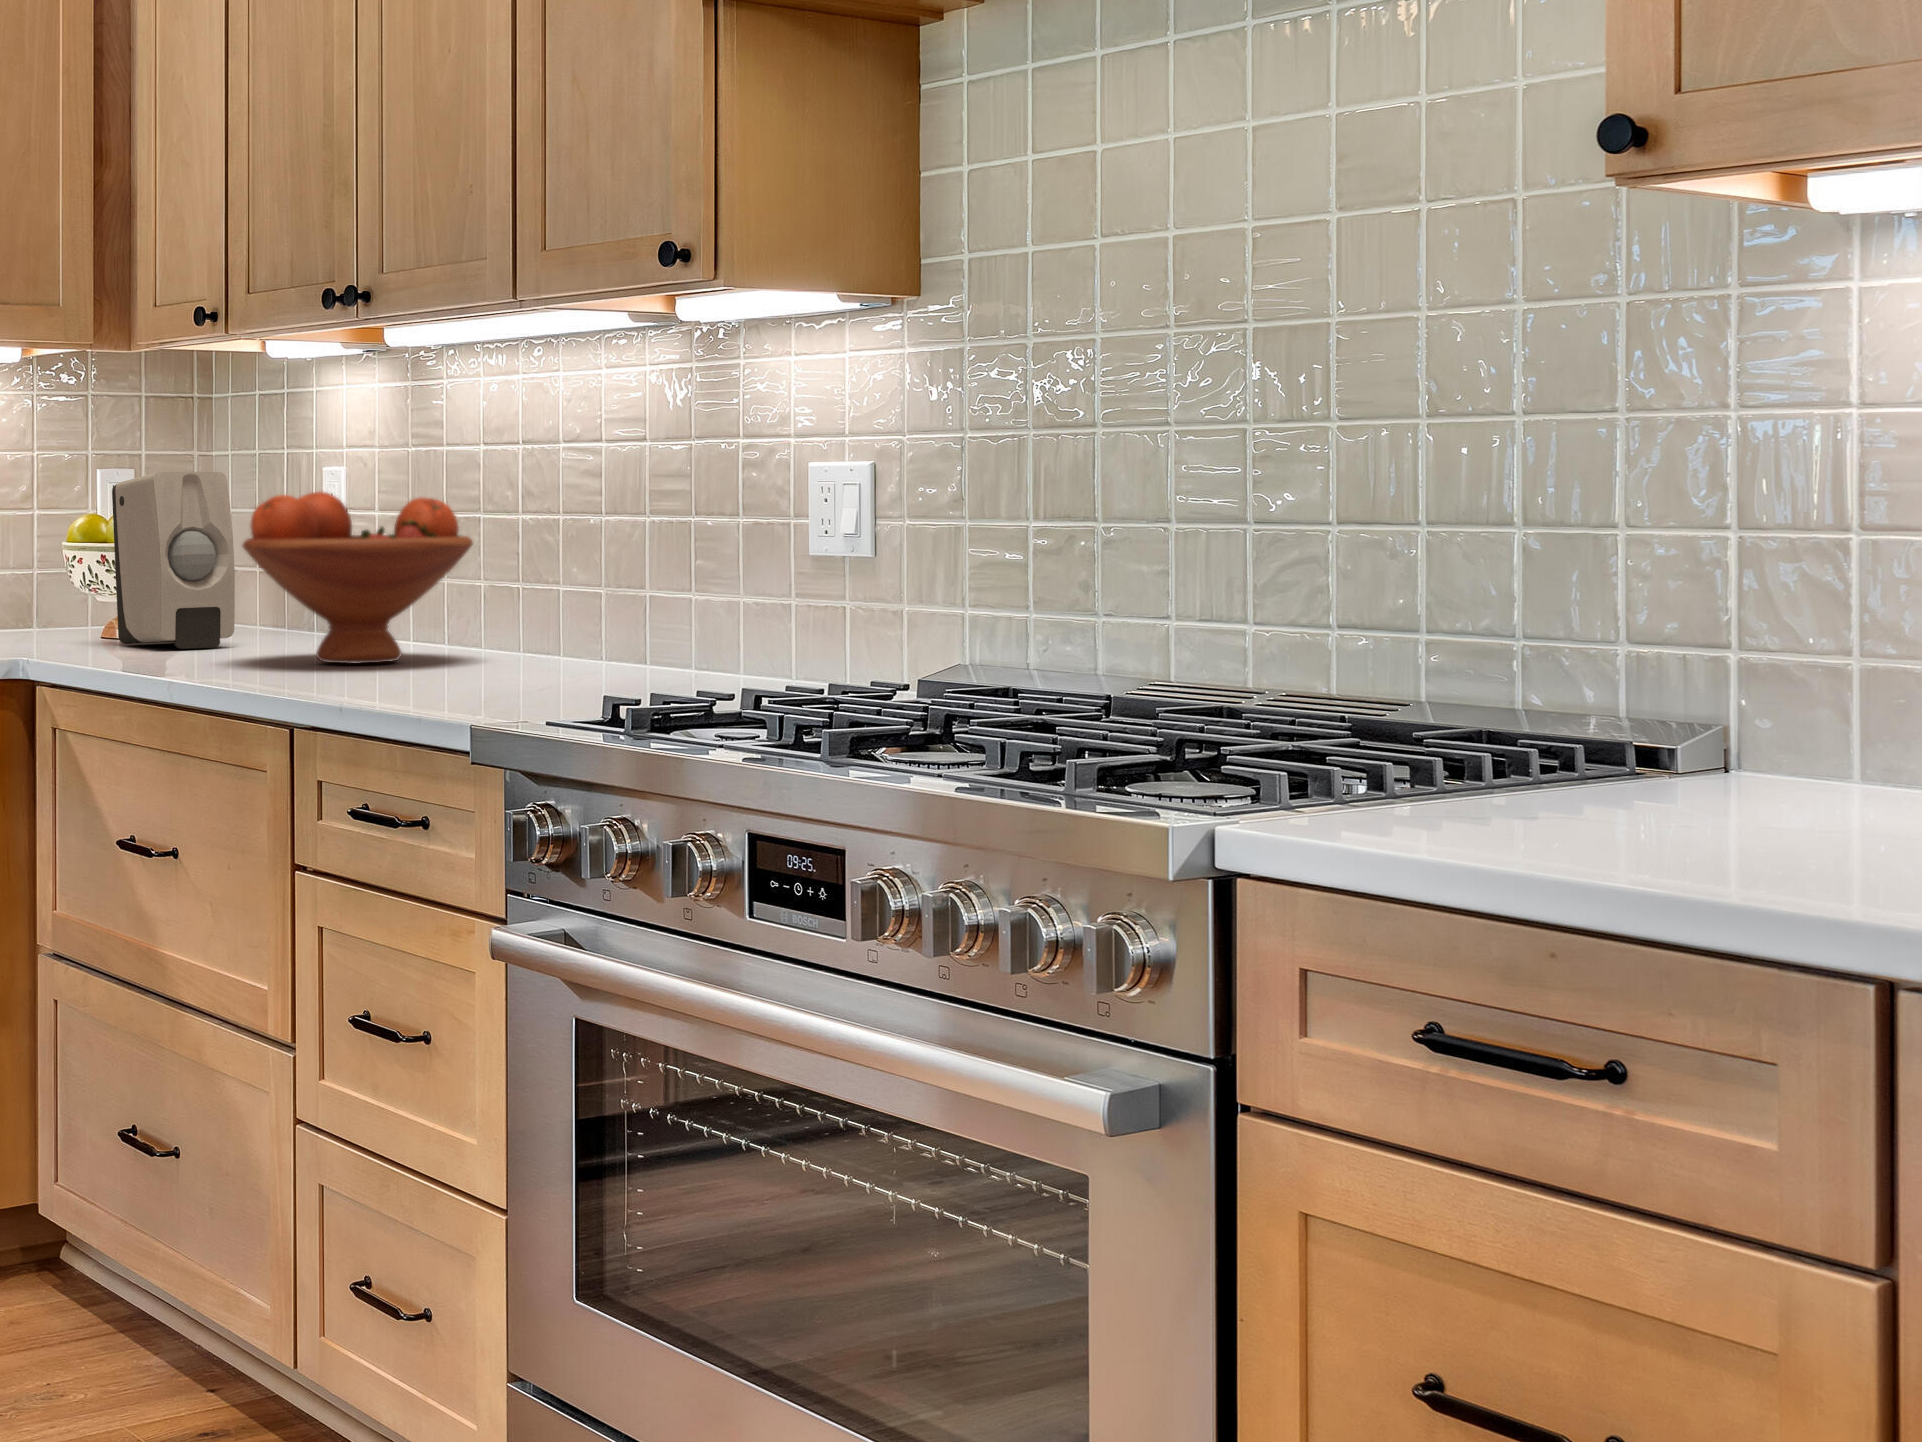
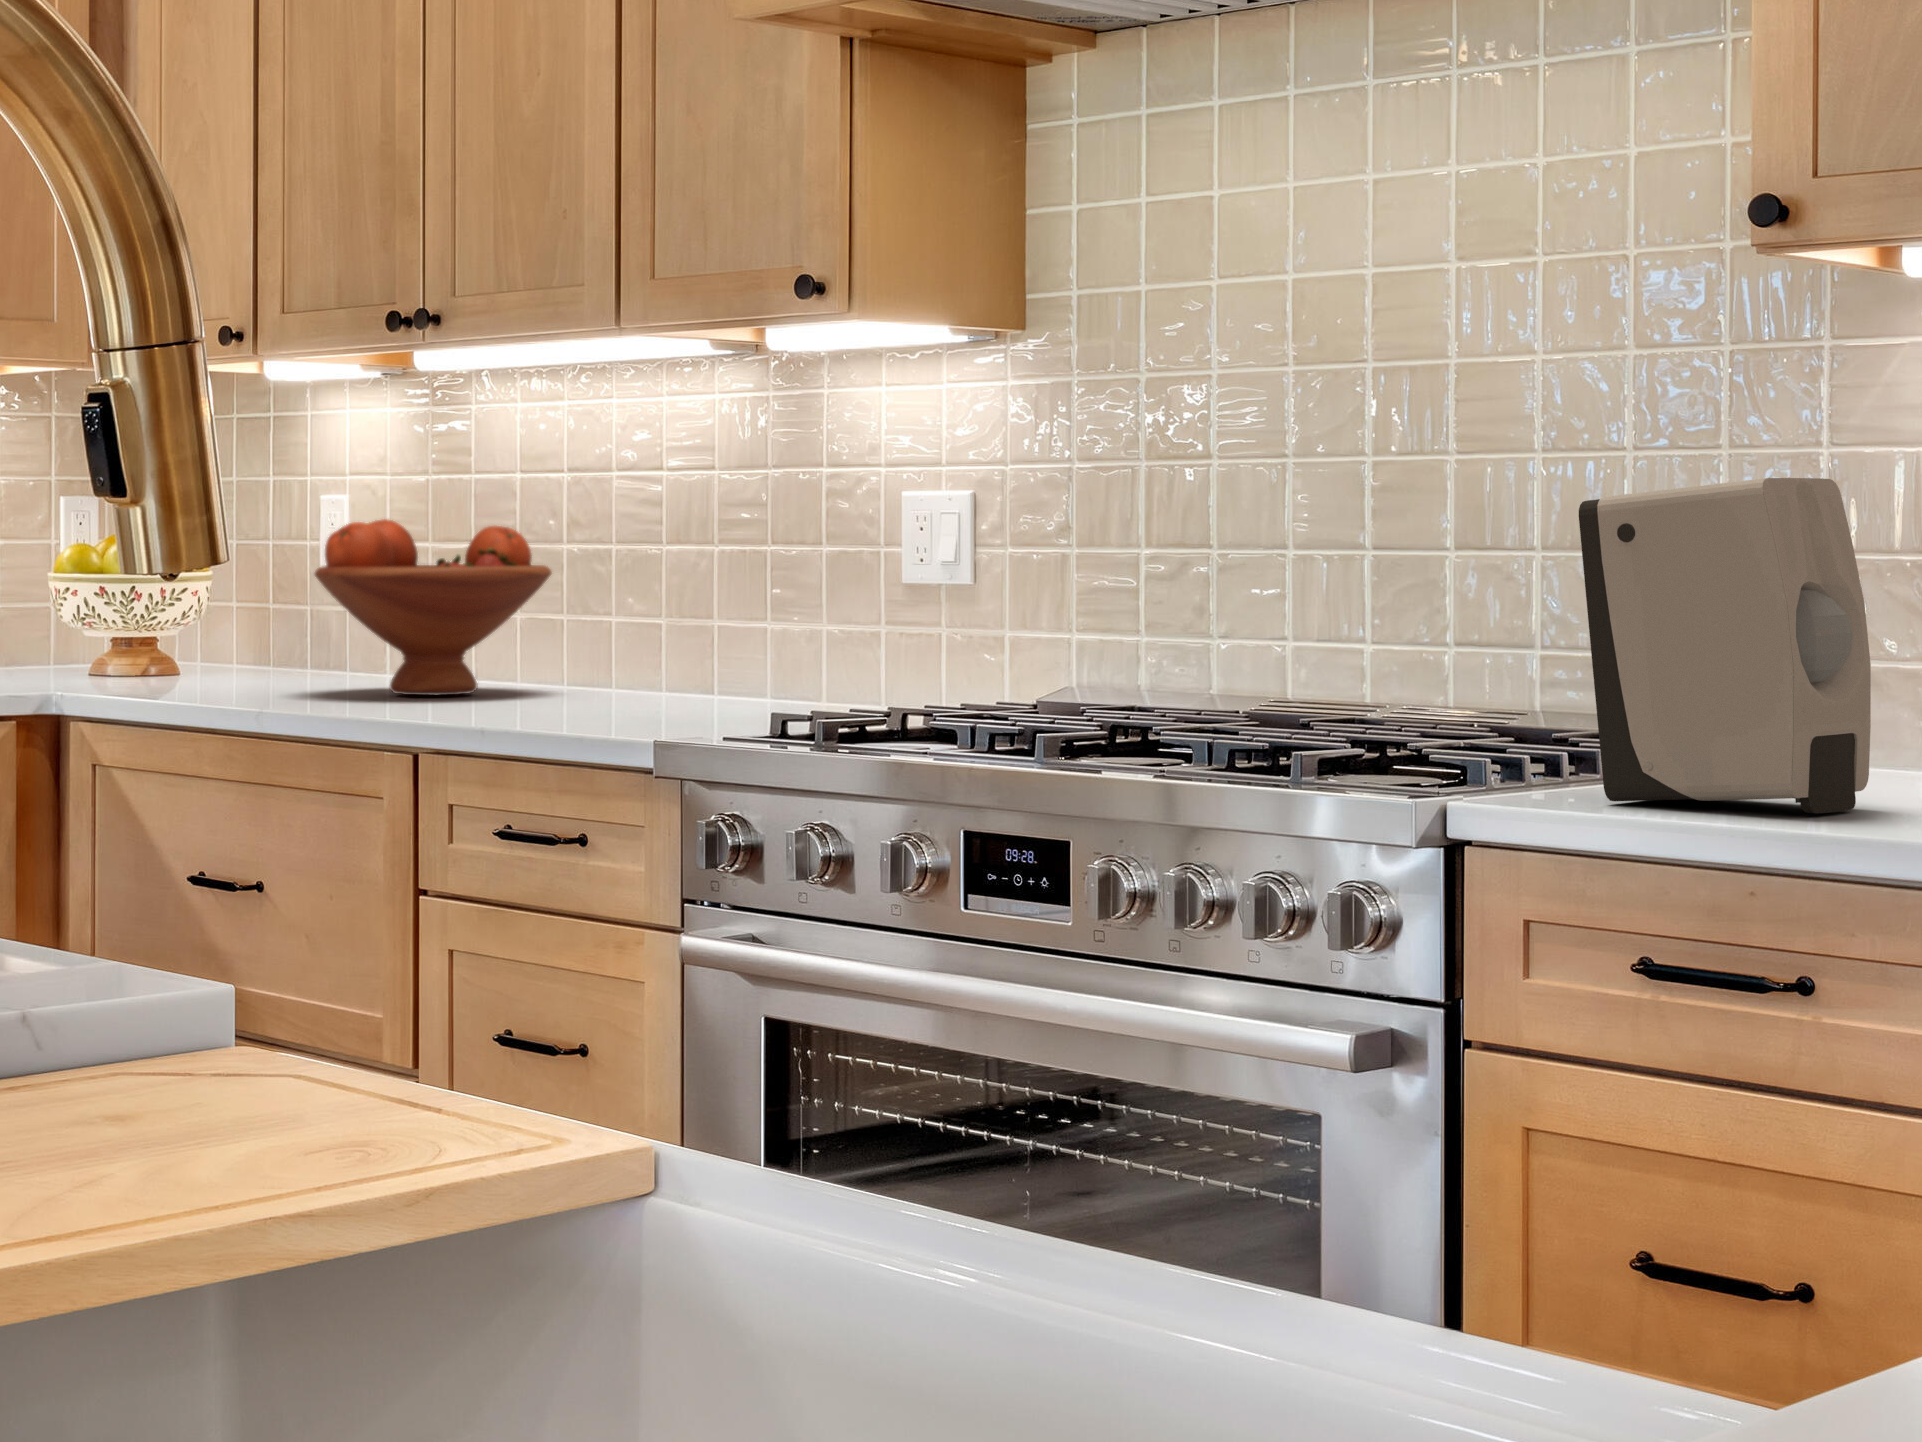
soap dispenser: present [112,472,235,649] -> present [1579,478,1871,813]

